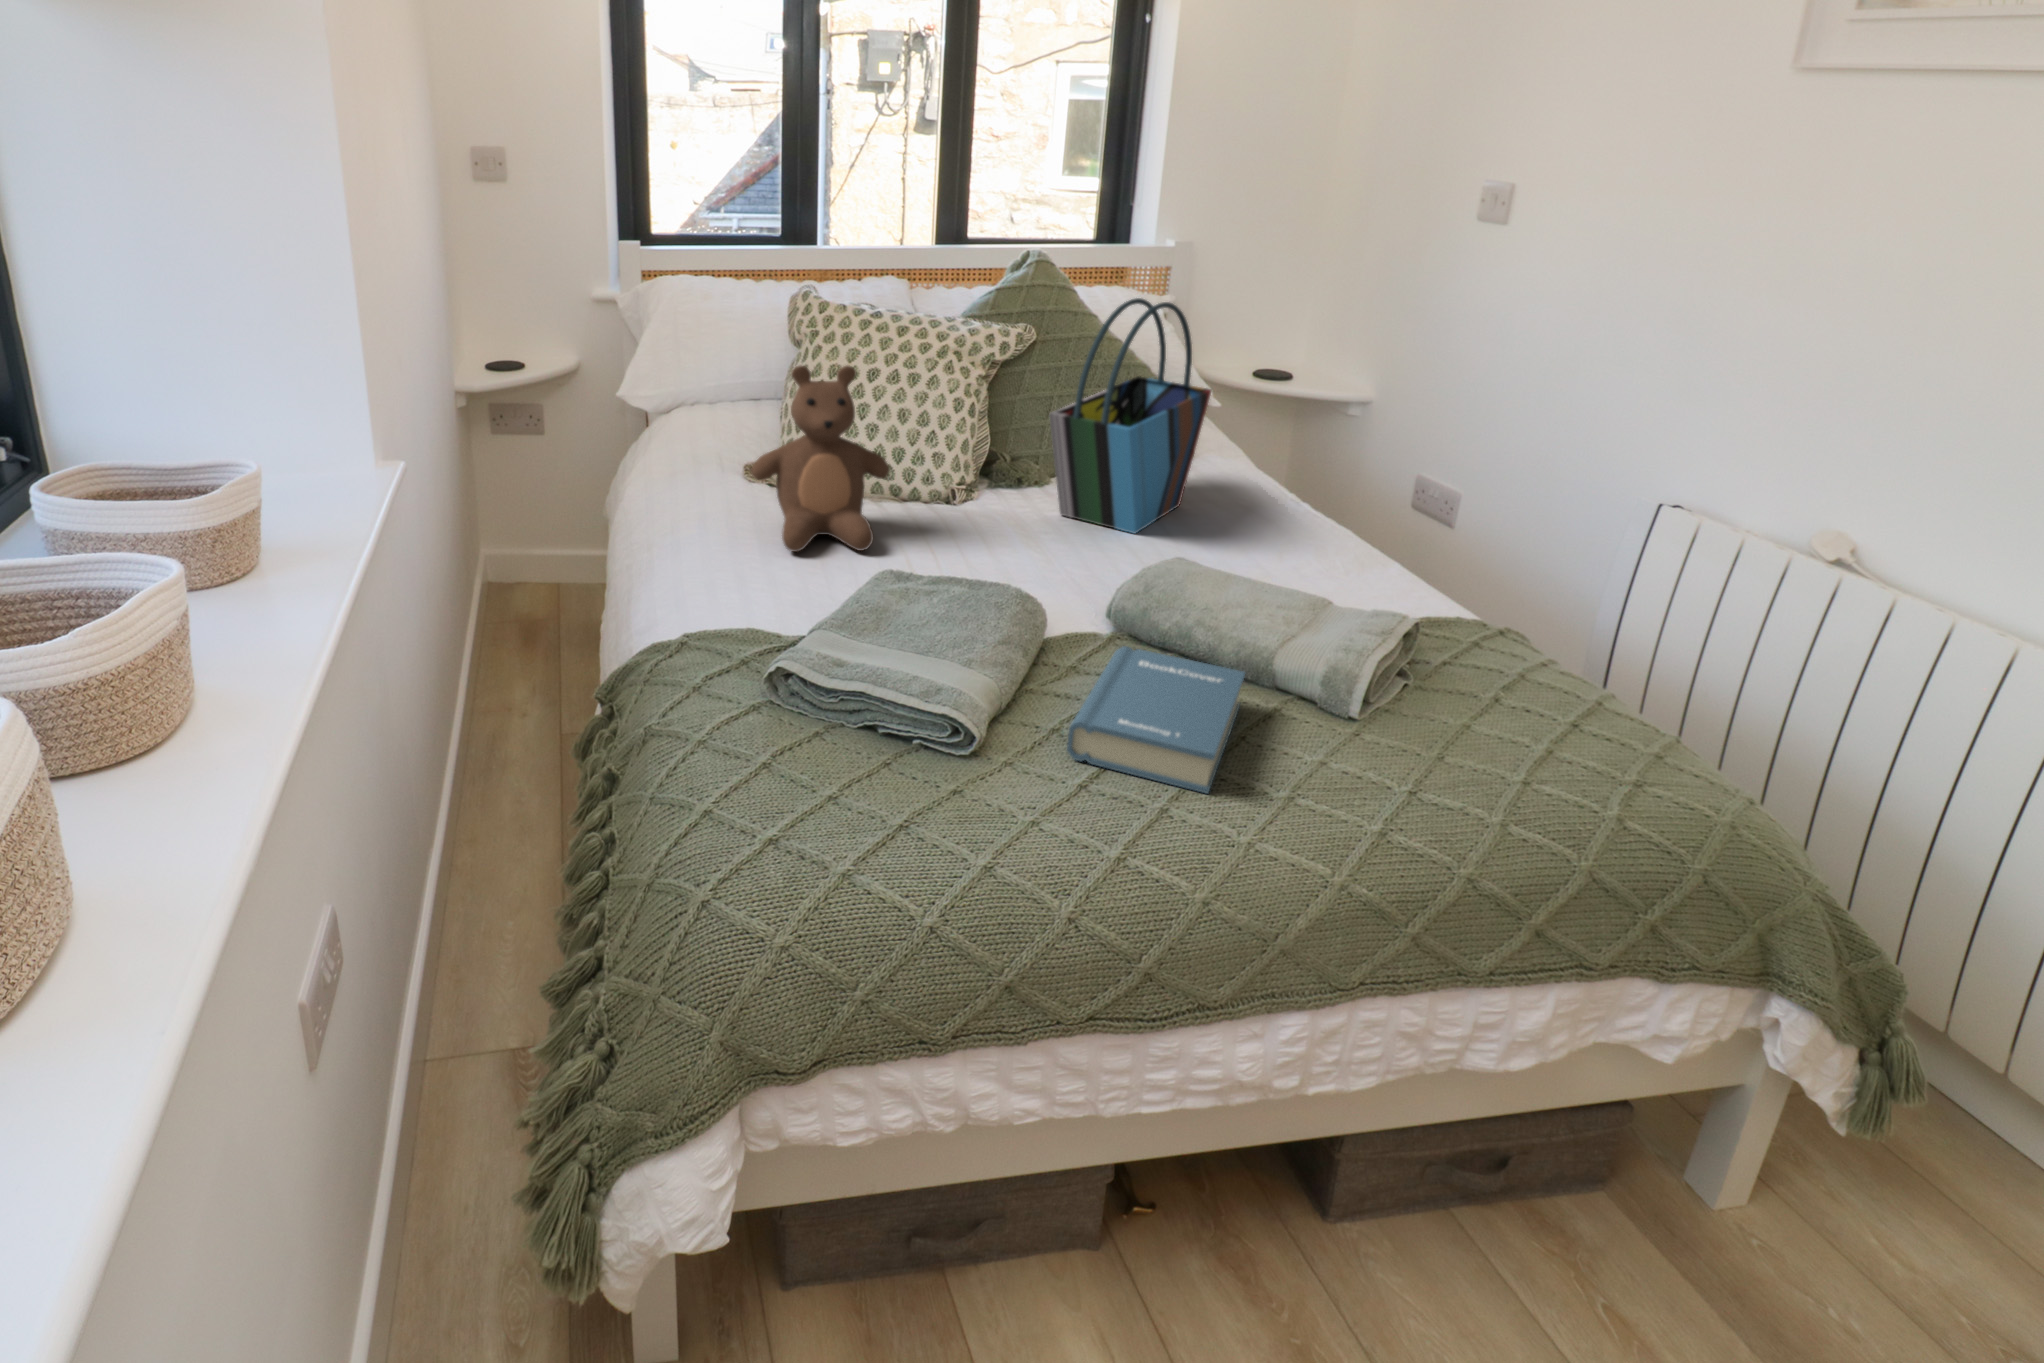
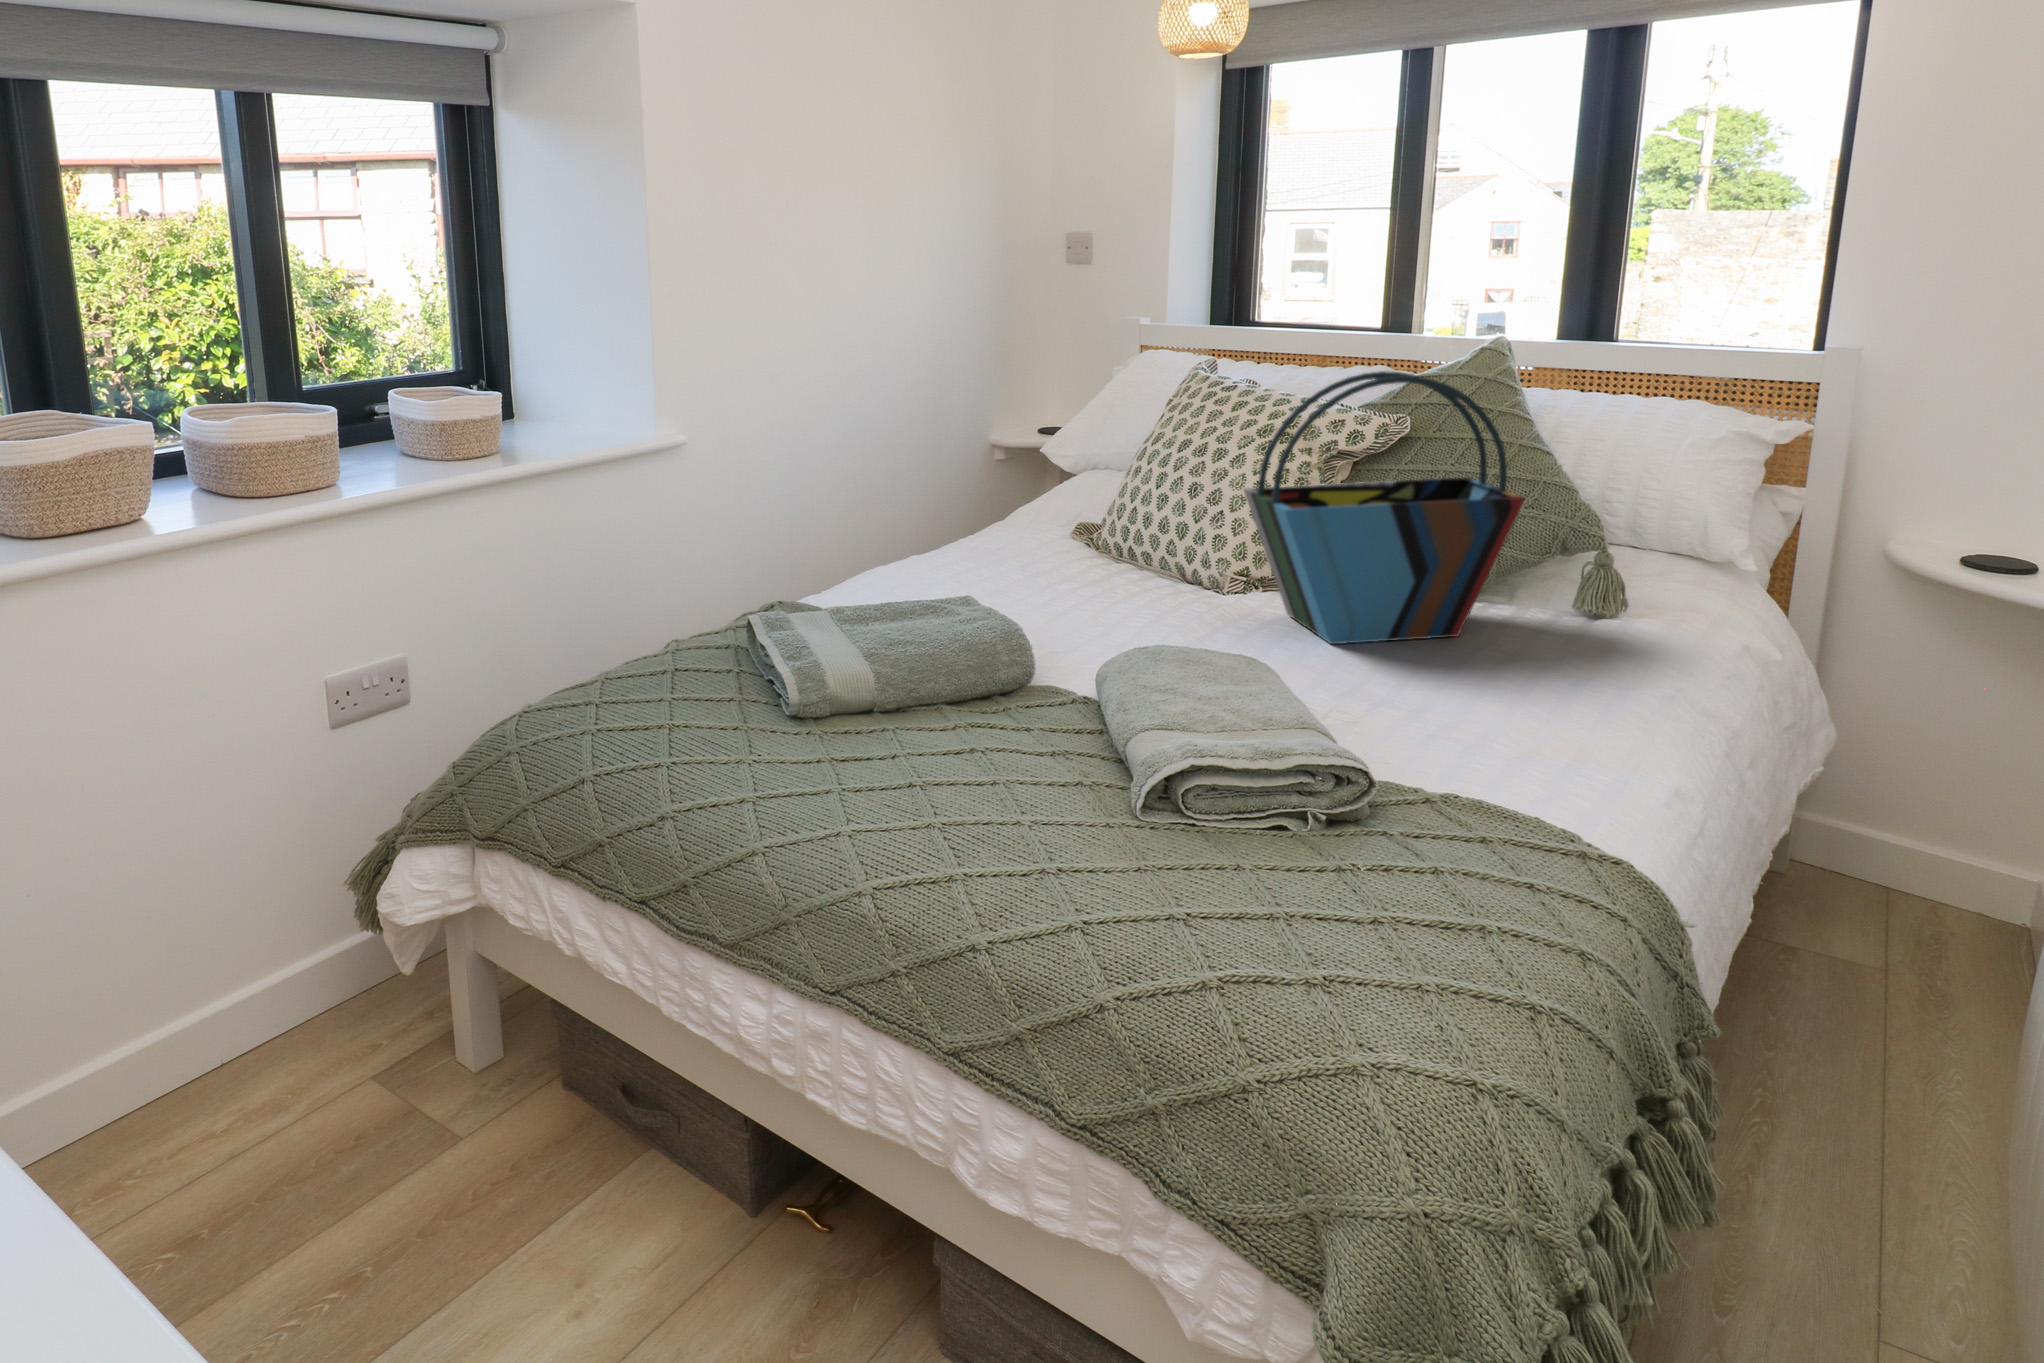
teddy bear: present [751,366,890,552] -> none [954,413,1093,597]
hardback book: present [1067,646,1245,793] -> none [827,684,1060,799]

